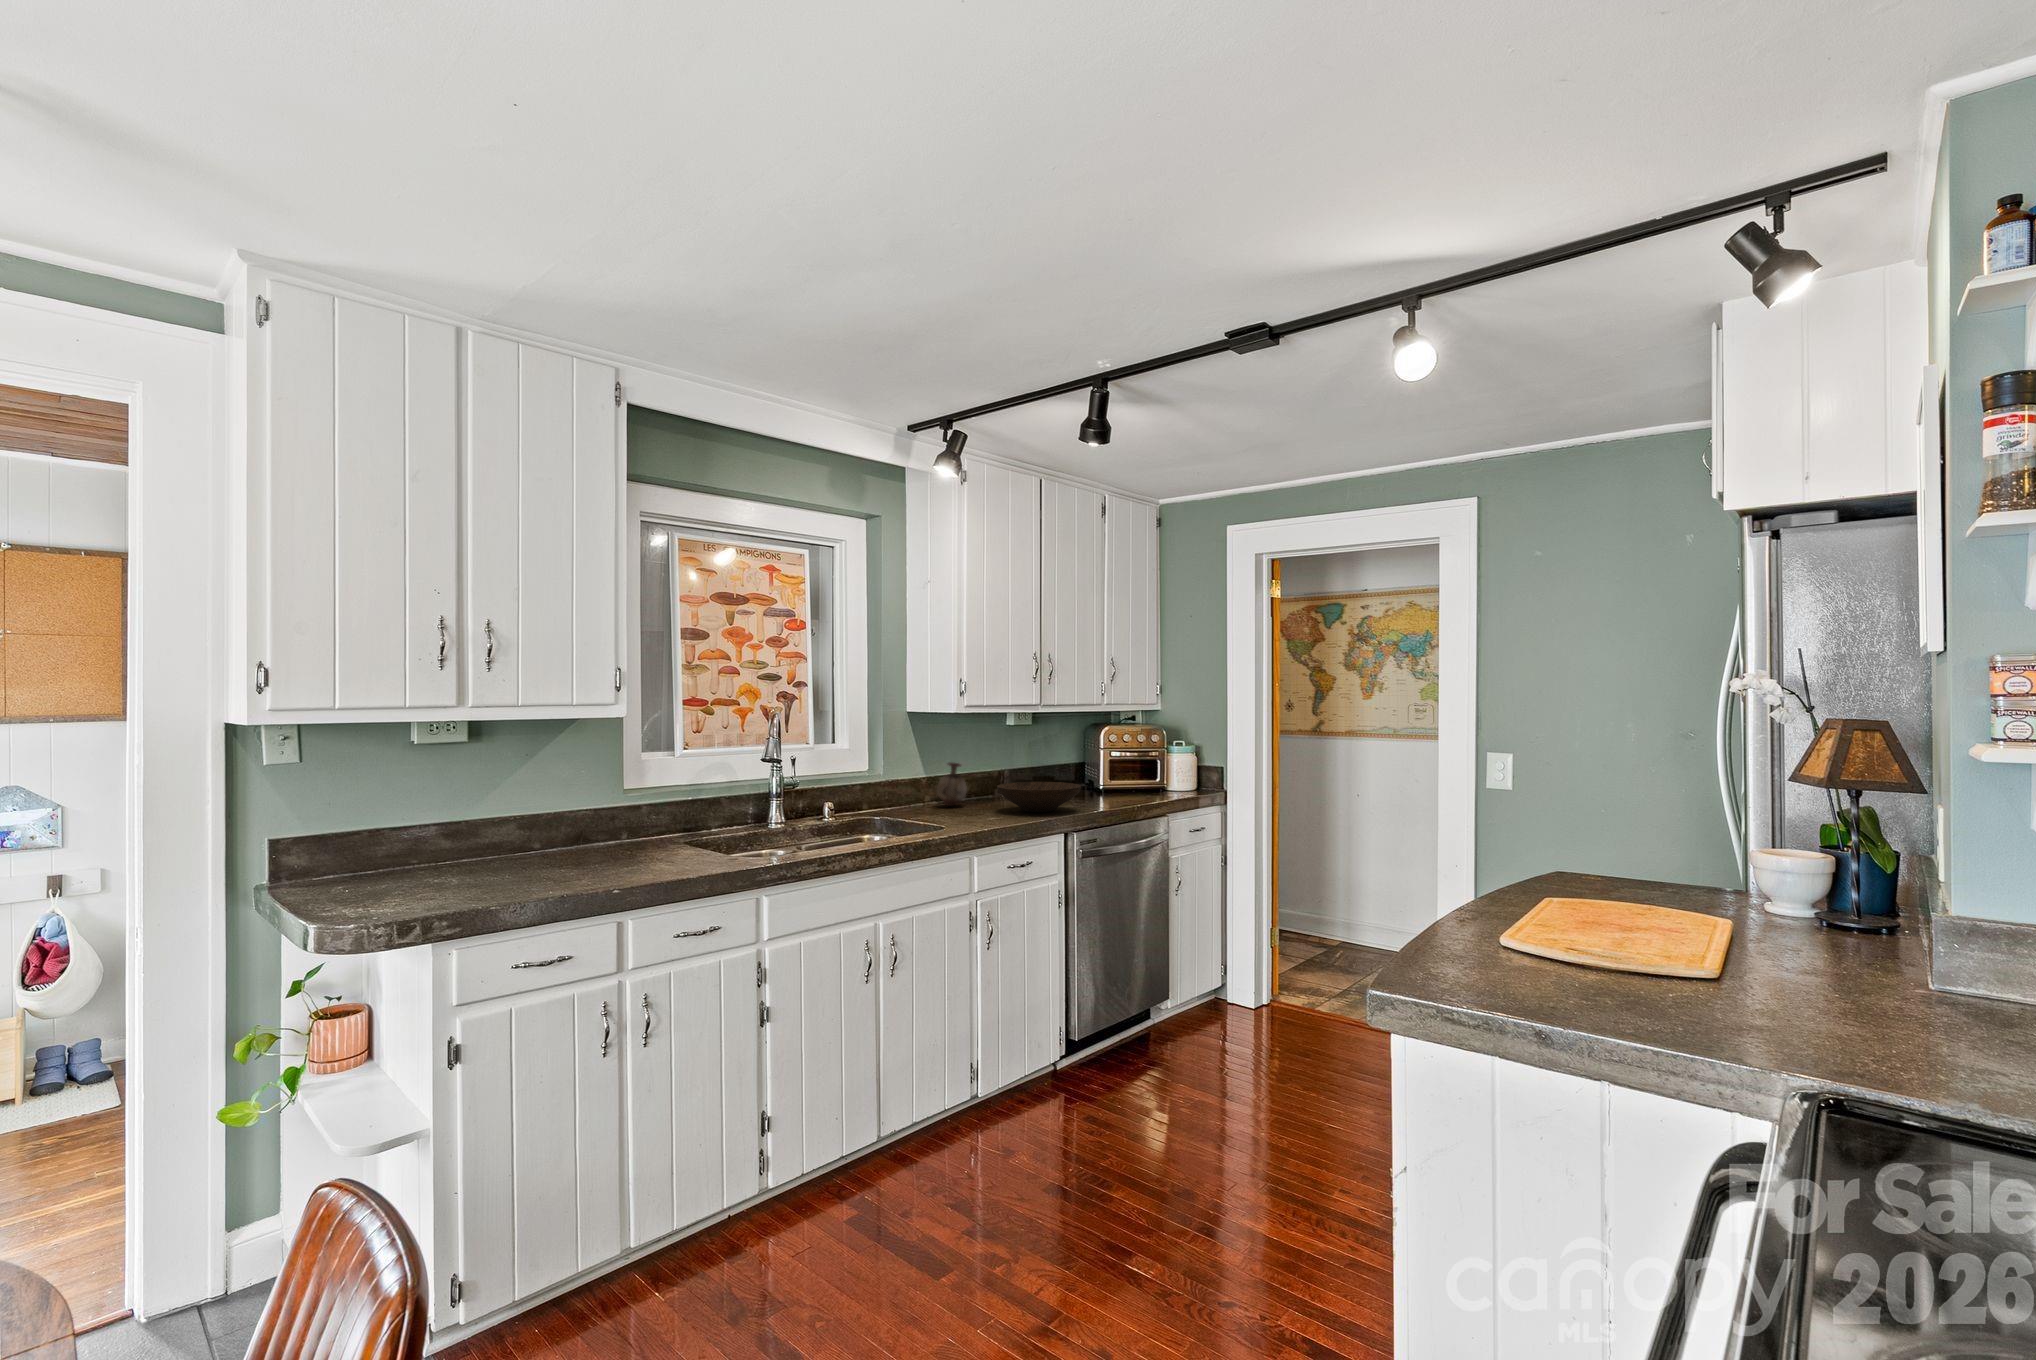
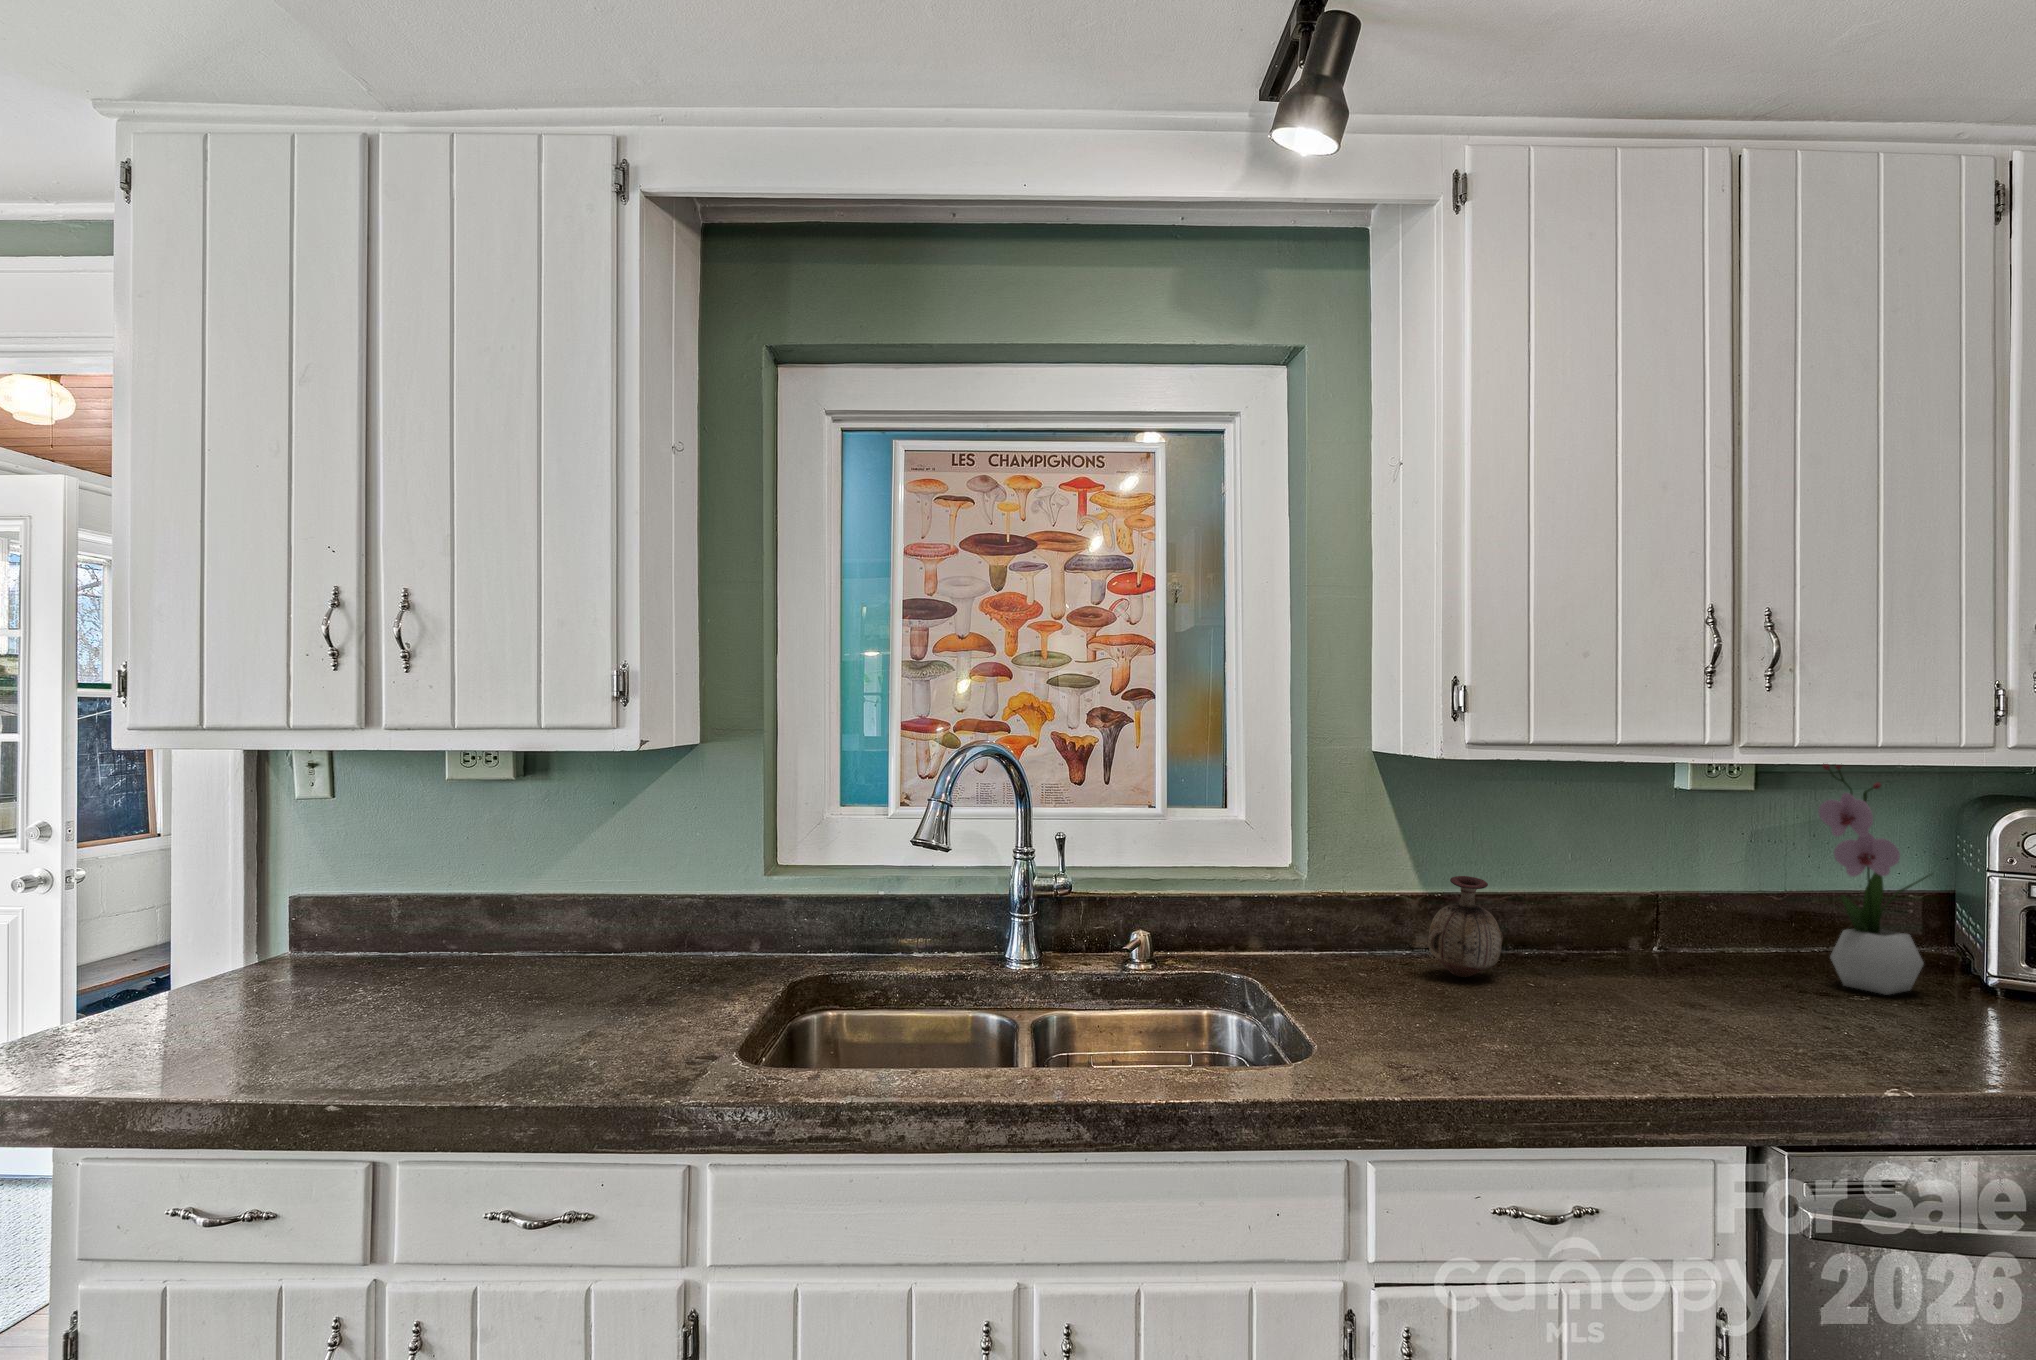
flower arrangement: none [1062,708,1093,795] -> present [1818,763,1932,995]
wooden bowl: present [997,782,1081,812] -> none [1532,946,1788,1049]

